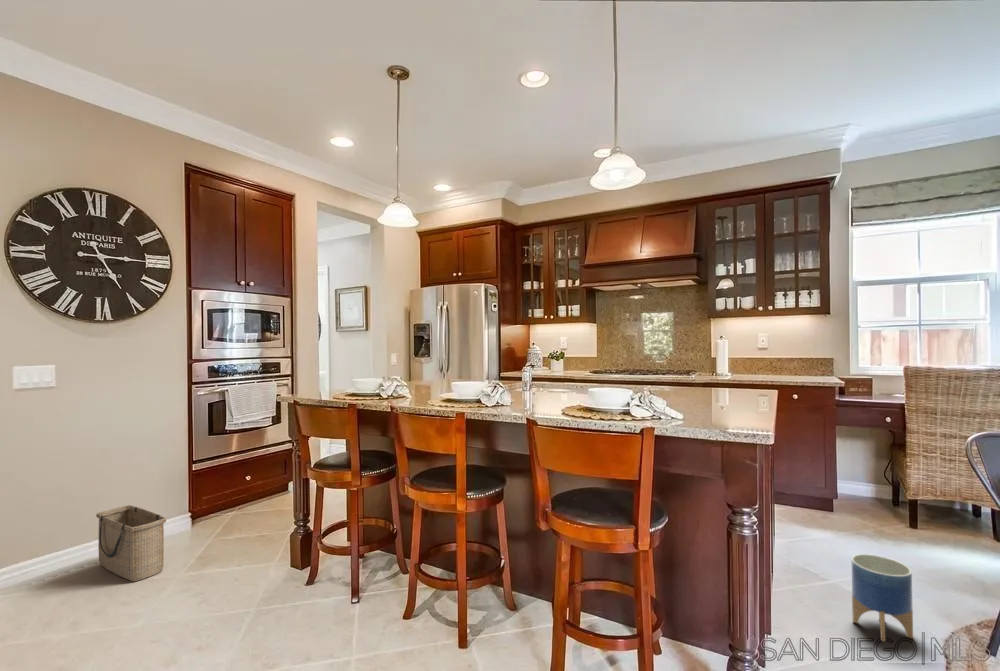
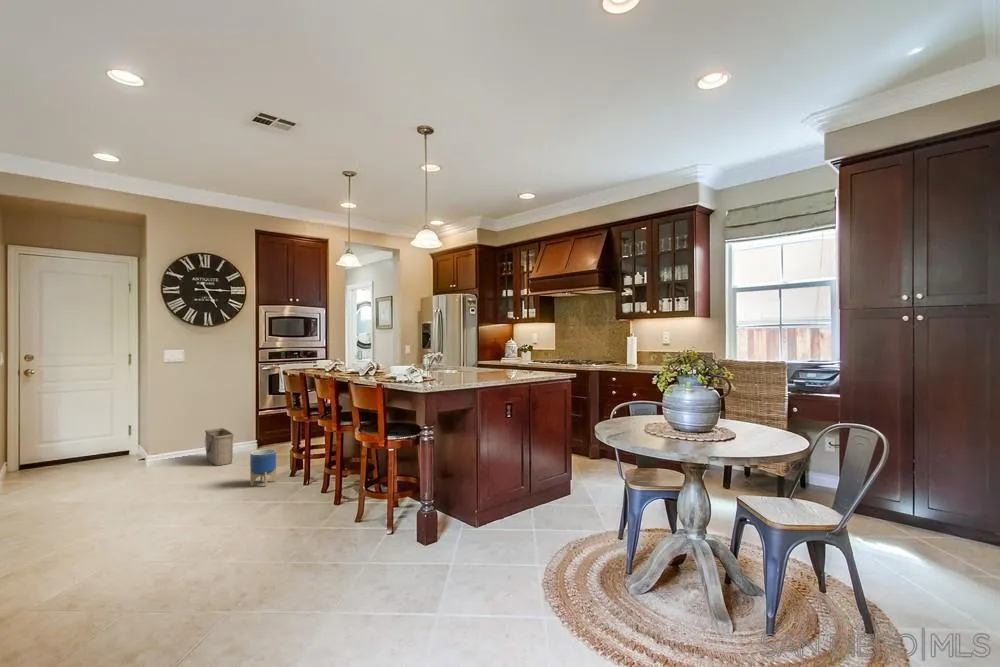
planter: present [852,554,913,642] -> present [250,449,276,486]

